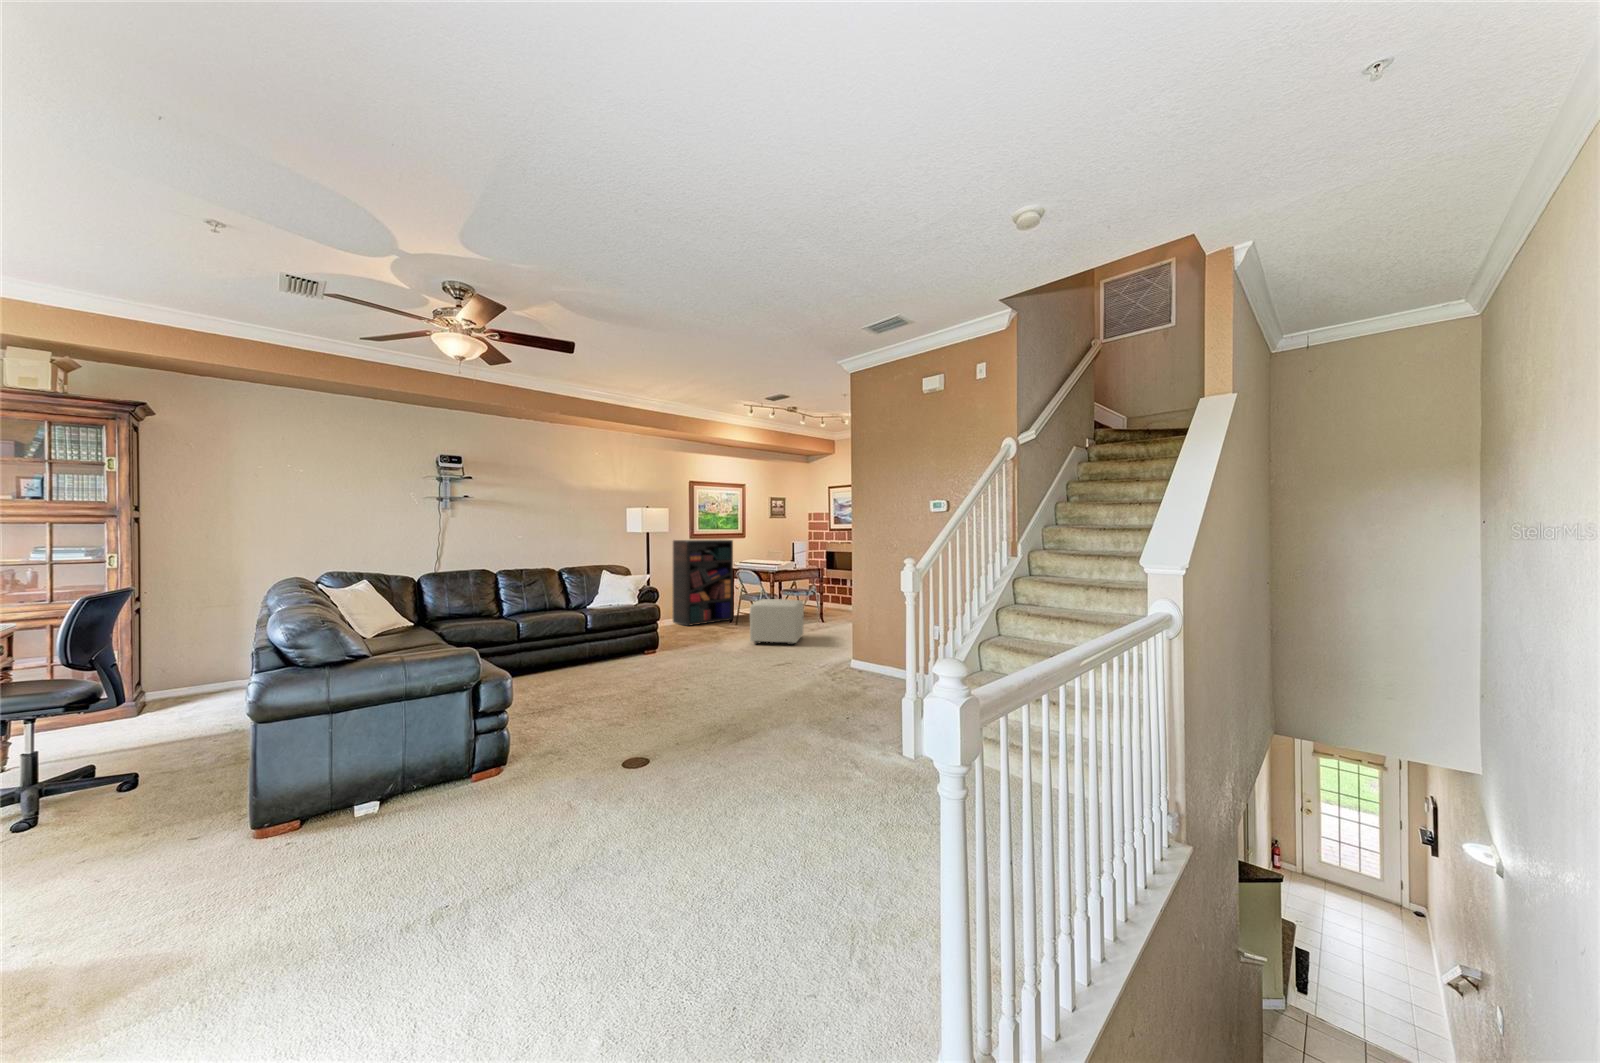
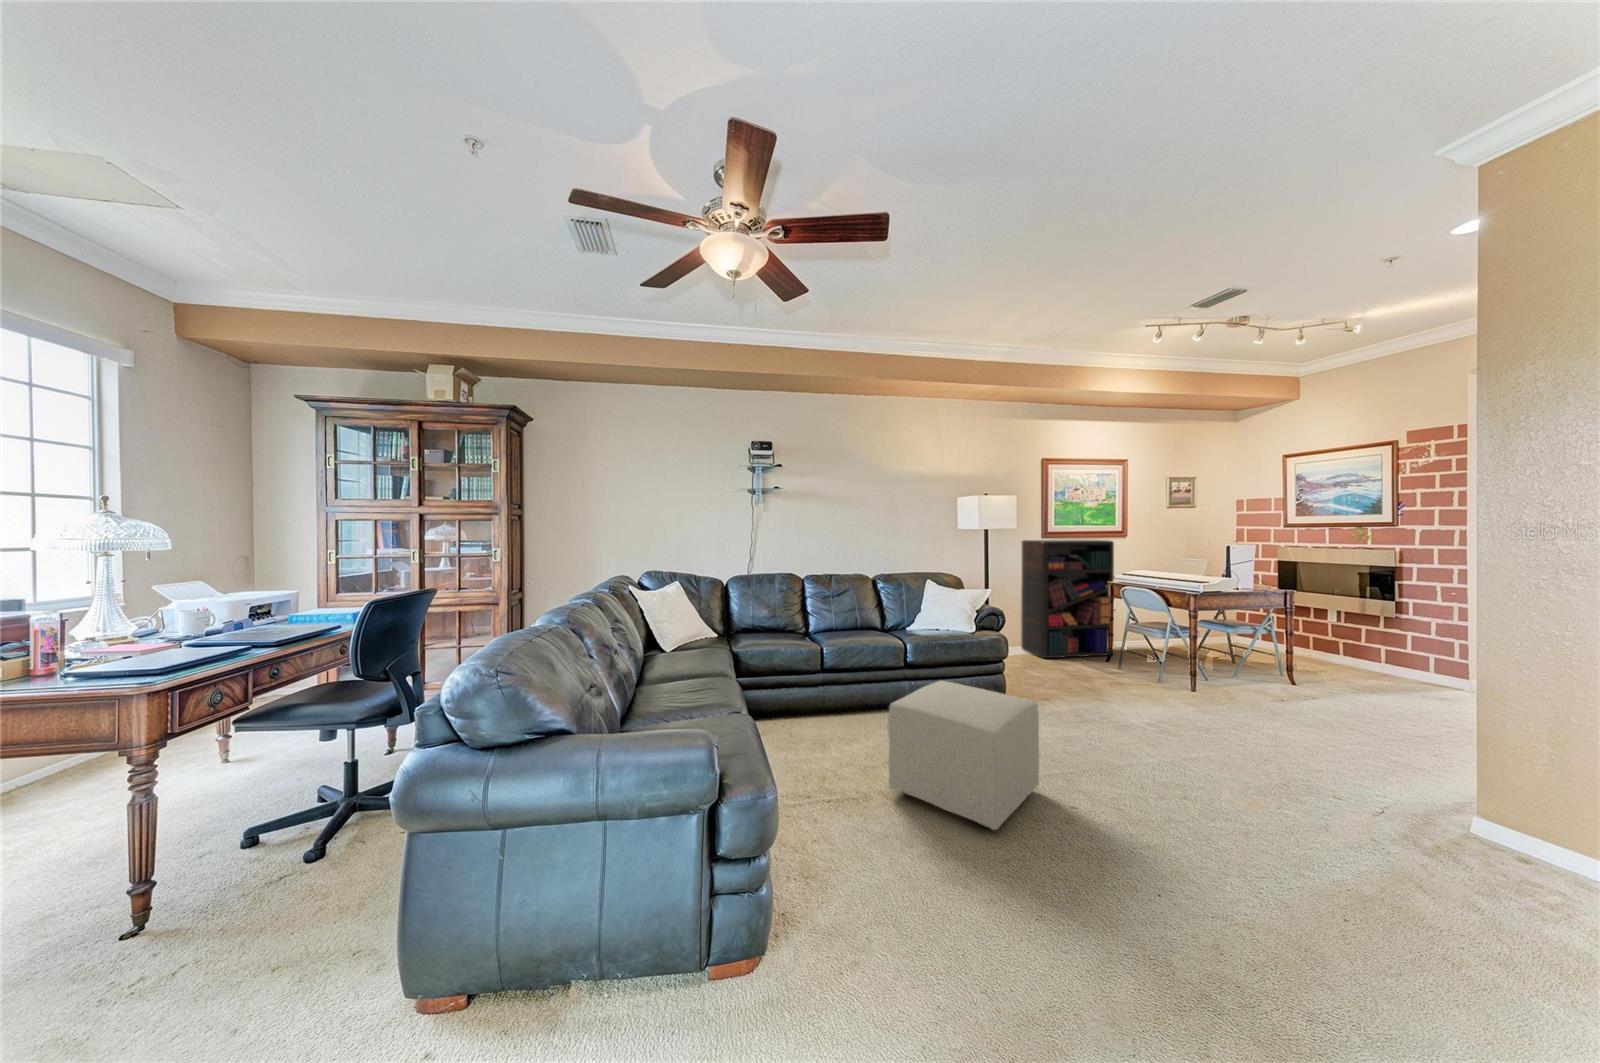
ottoman: present [750,599,804,645] -> present [888,681,1039,830]

